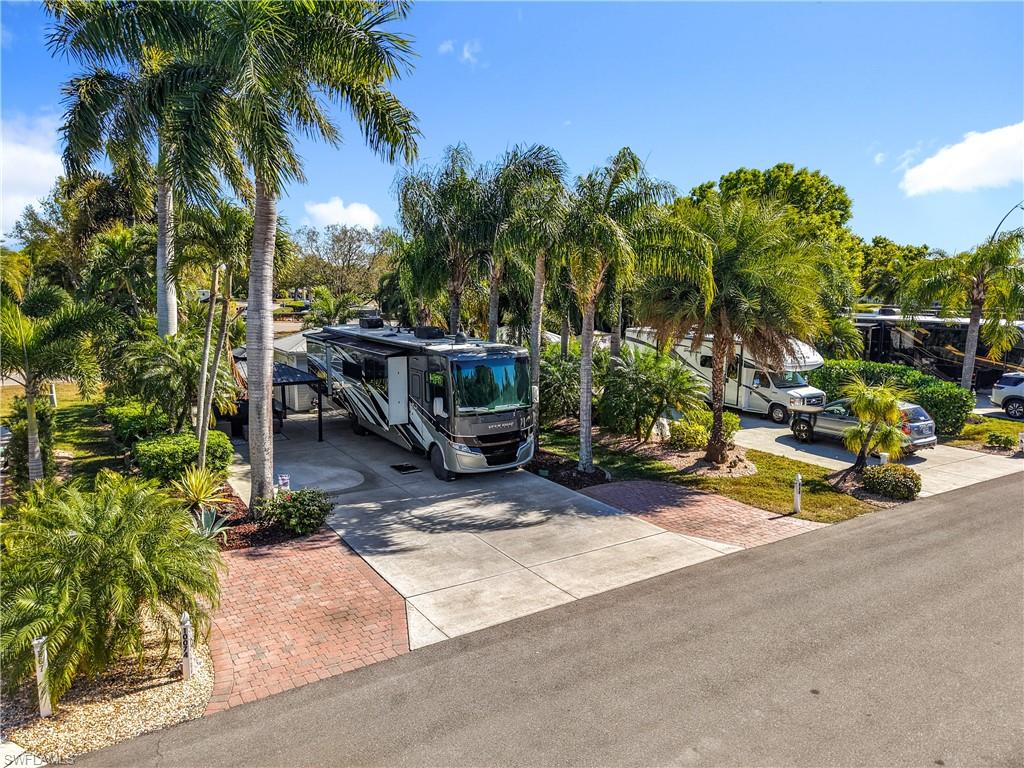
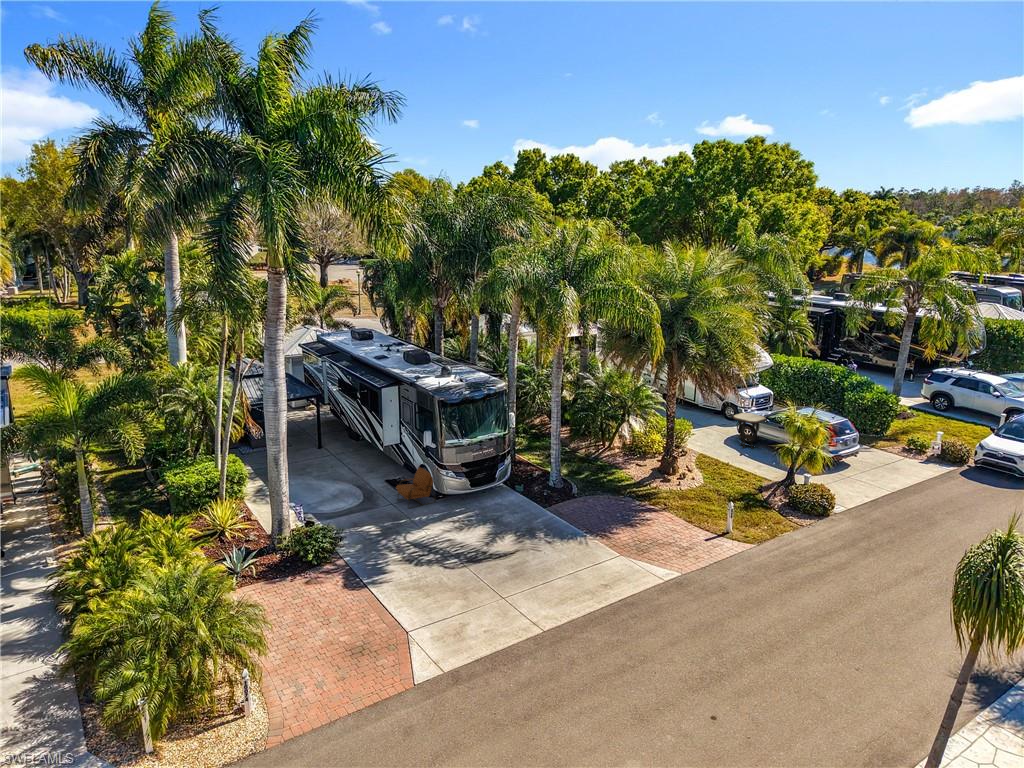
chair: none [402,446,447,490] -> present [396,468,435,505]

